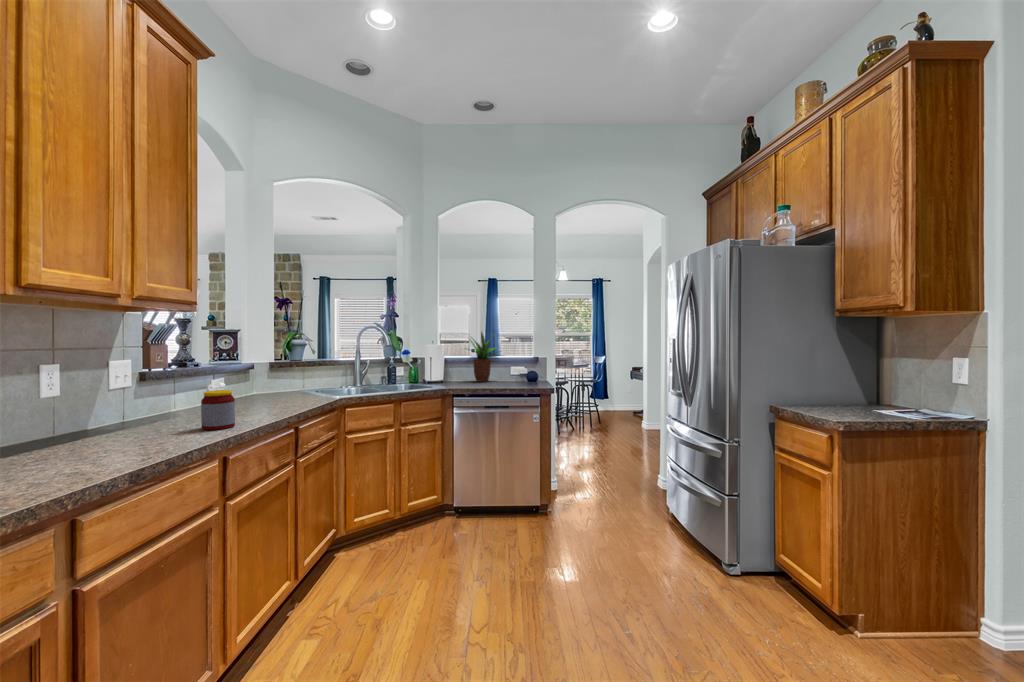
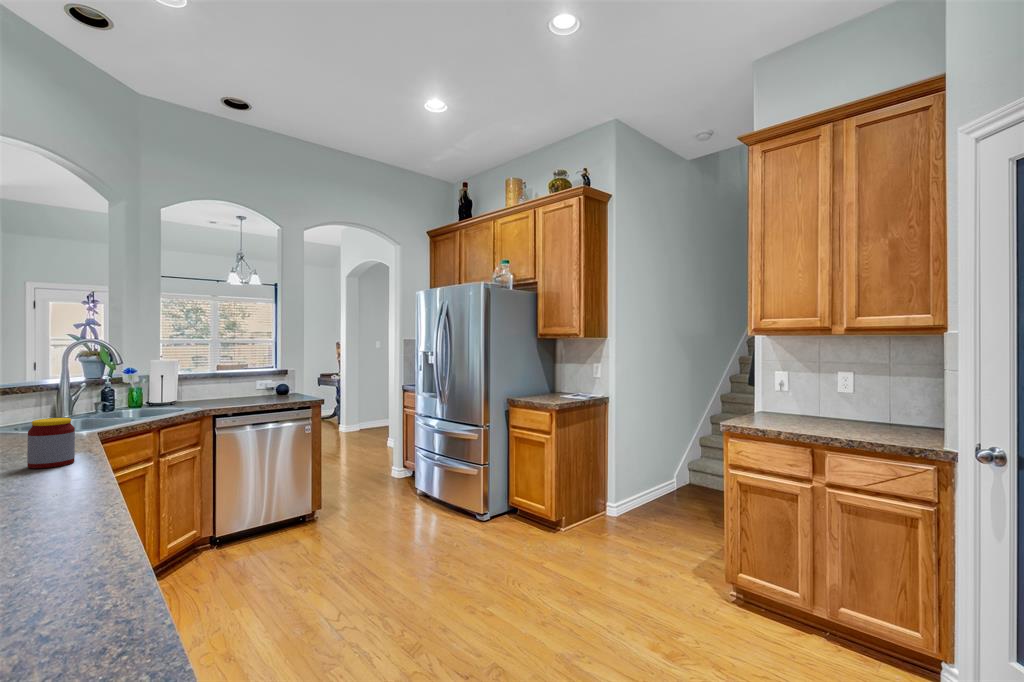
potted plant: present [469,332,501,382] -> none [206,344,257,401]

